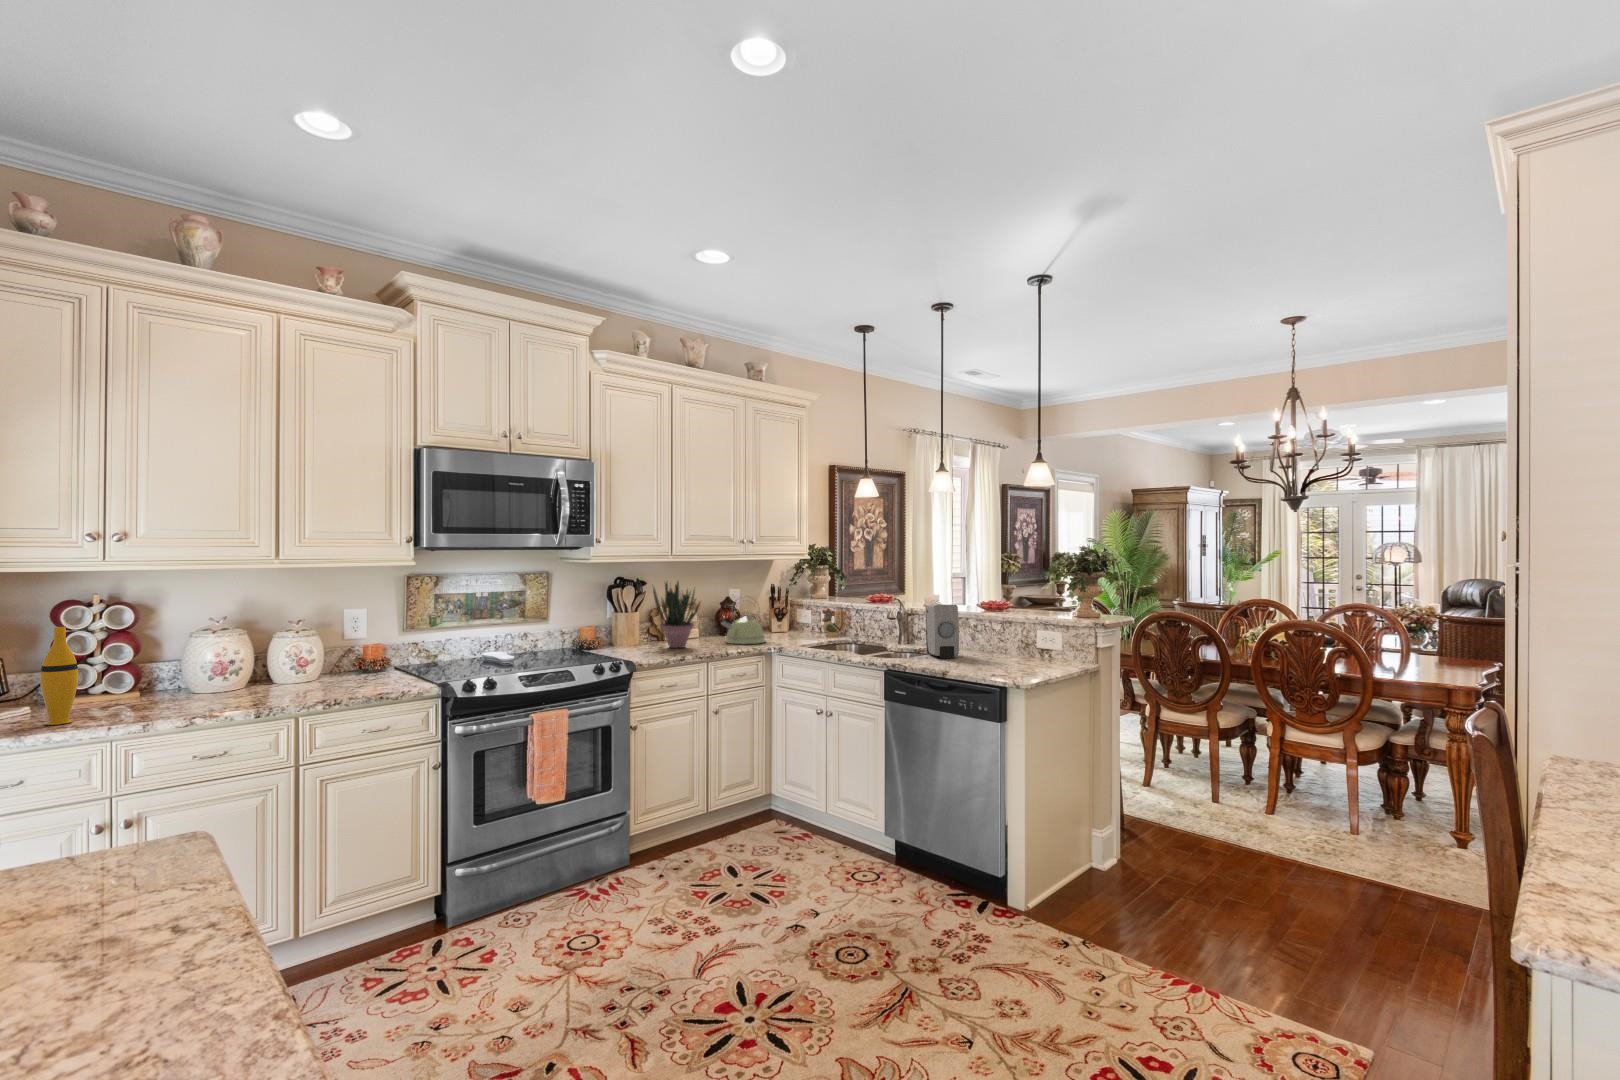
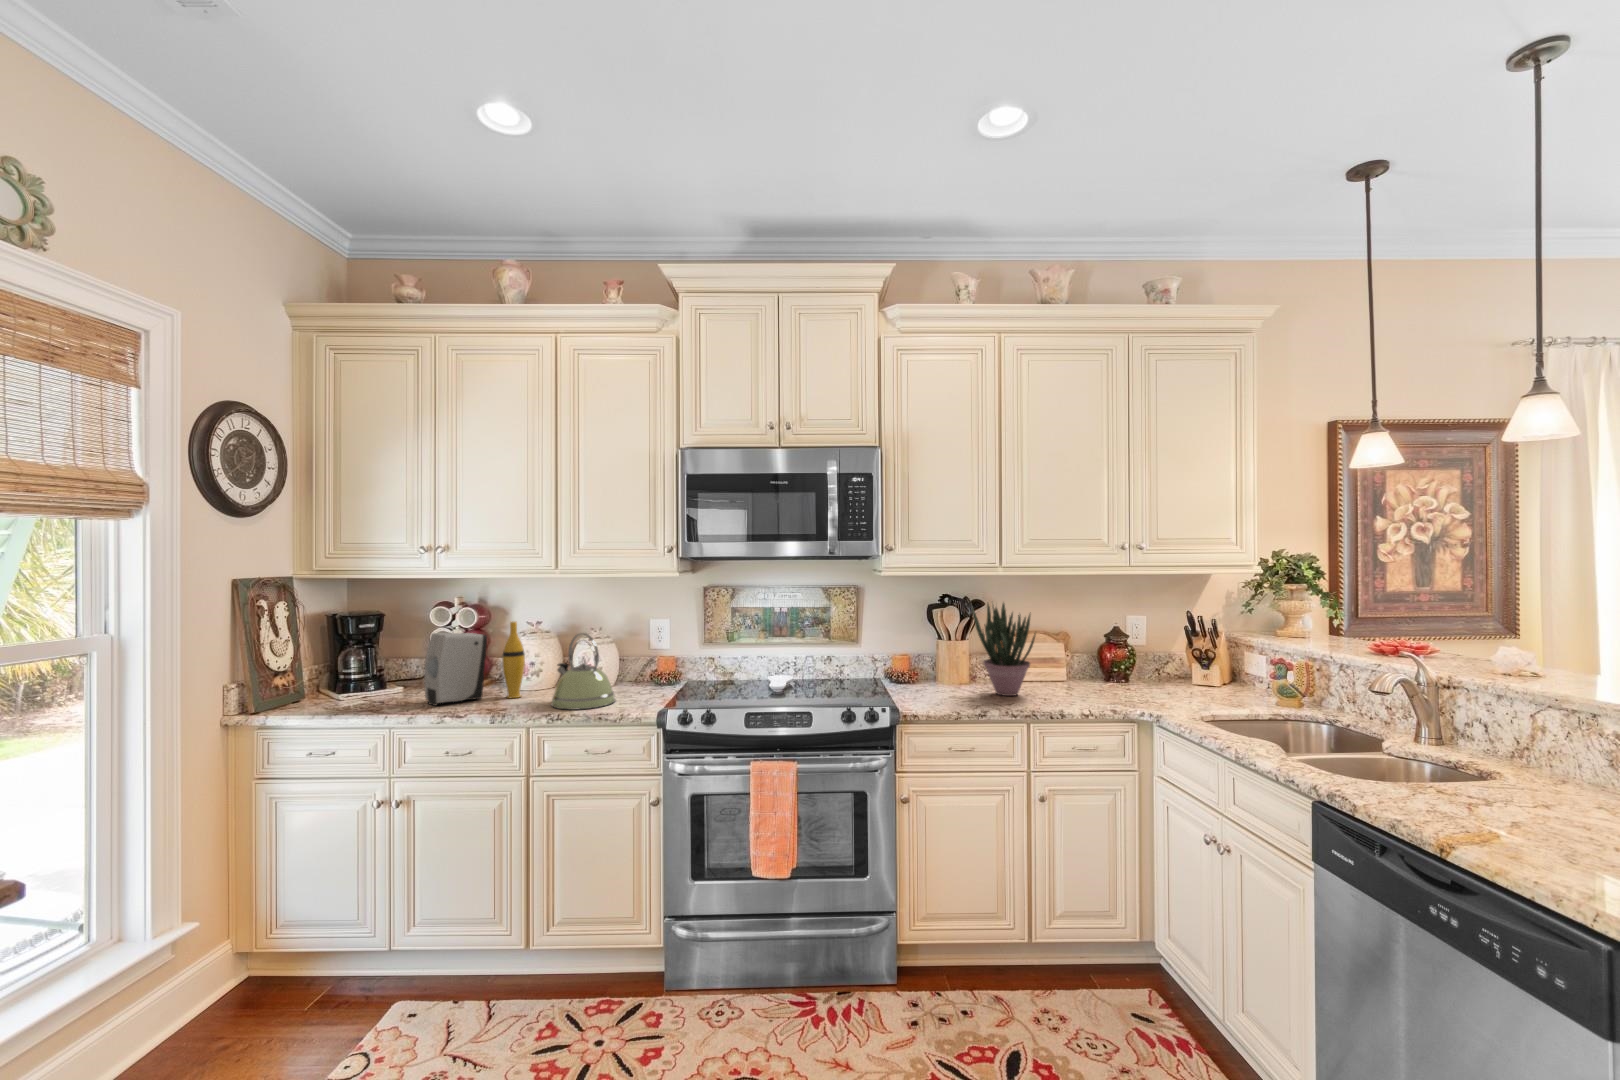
kettle: present [721,601,765,644] -> present [551,633,615,710]
soap dispenser: present [926,605,959,659] -> present [424,633,487,706]
vase: present [40,627,78,725] -> present [502,622,525,698]

